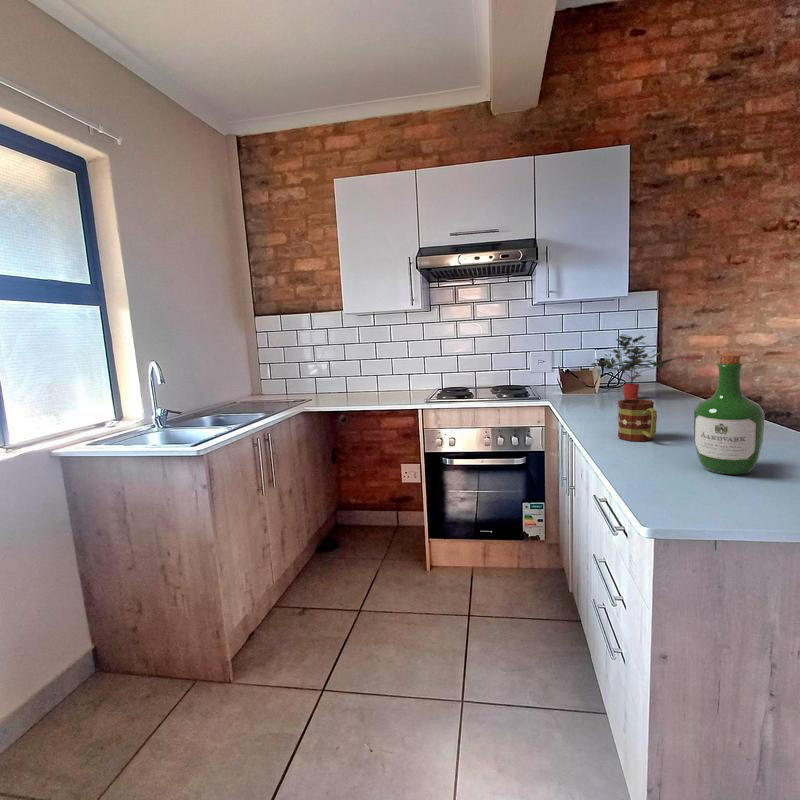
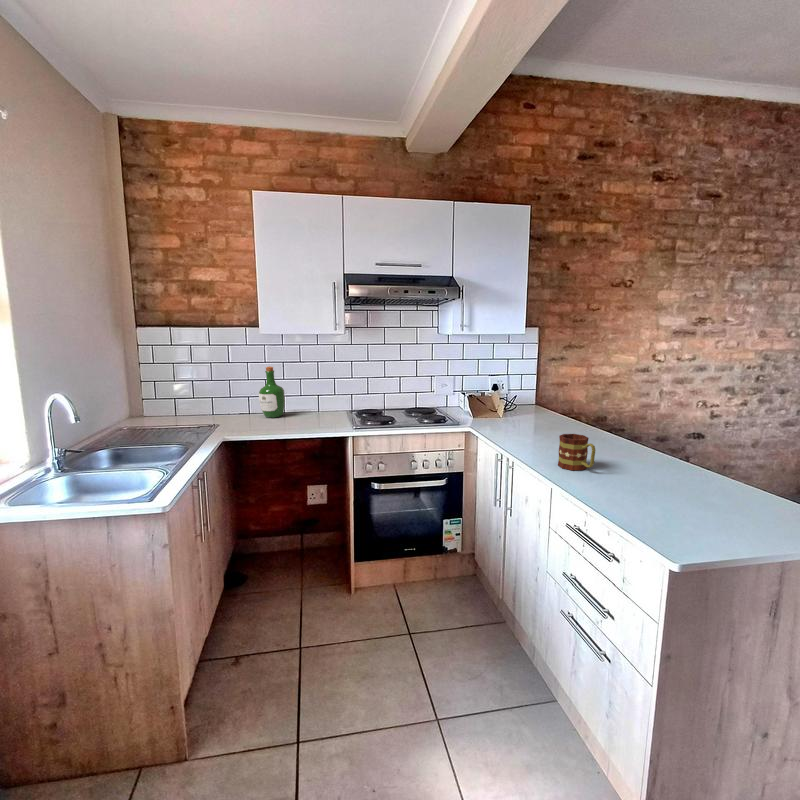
potted plant: present [591,335,674,399] -> none [496,368,568,424]
wine bottle: present [694,352,765,475] -> present [259,366,285,418]

